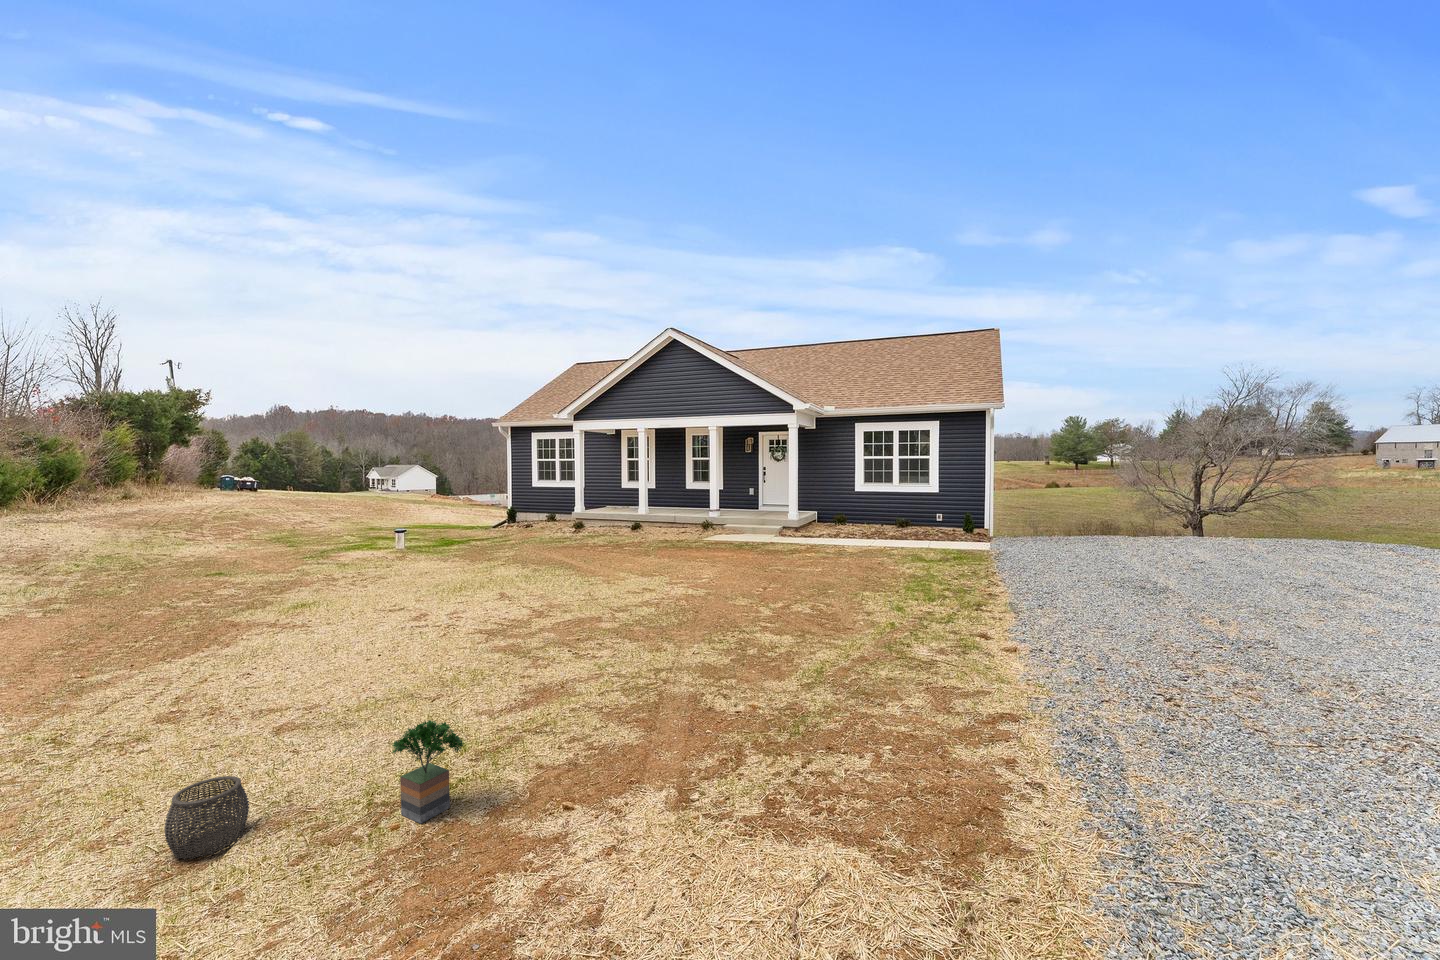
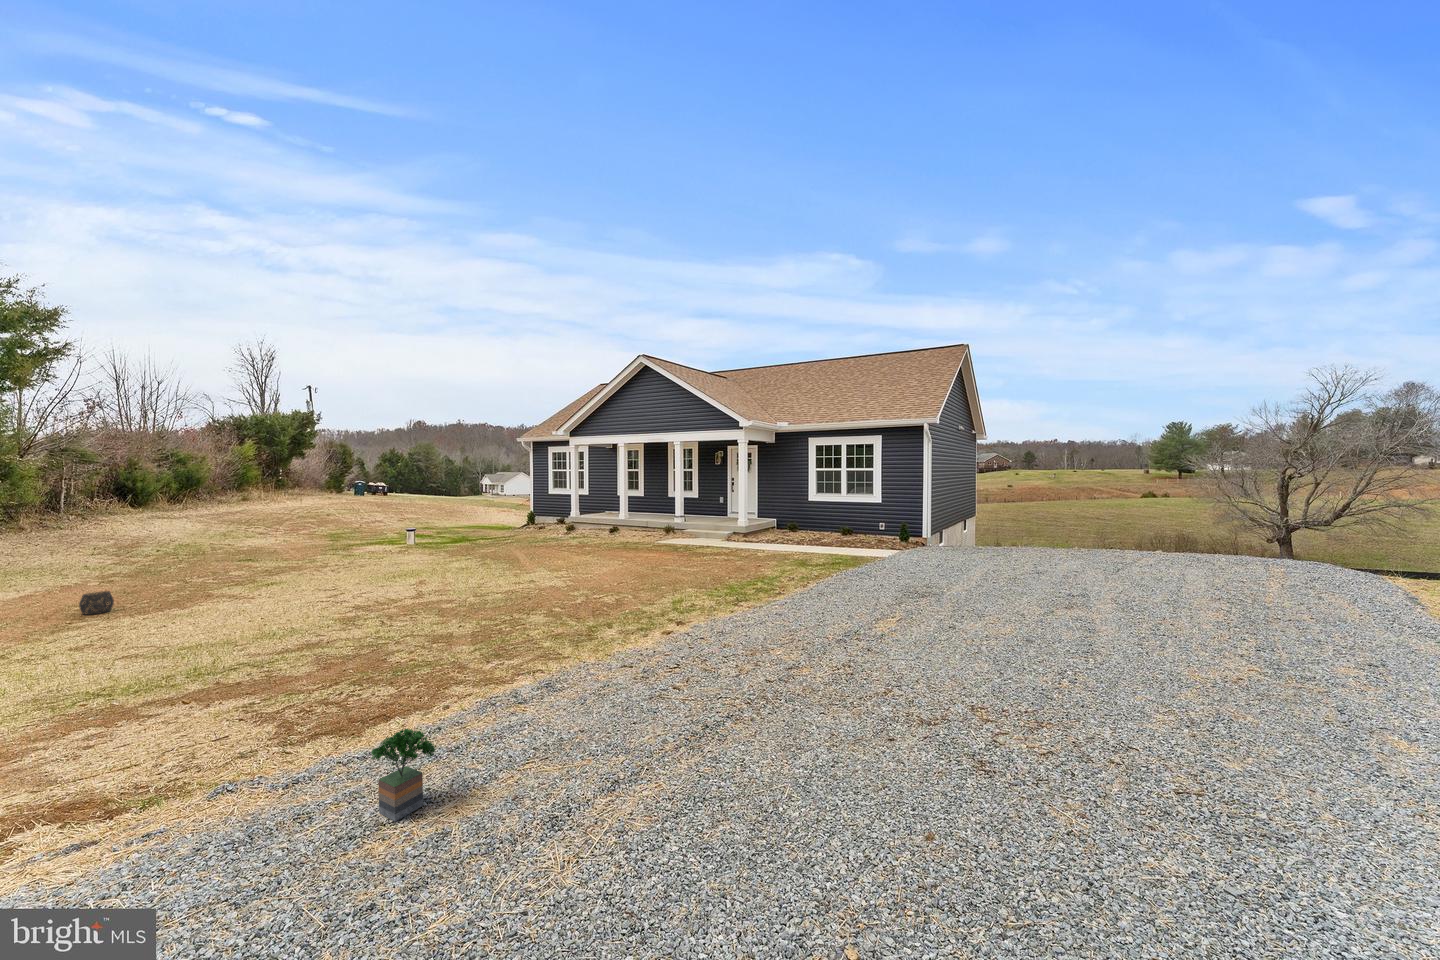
woven basket: present [164,776,249,859] -> present [79,591,114,615]

